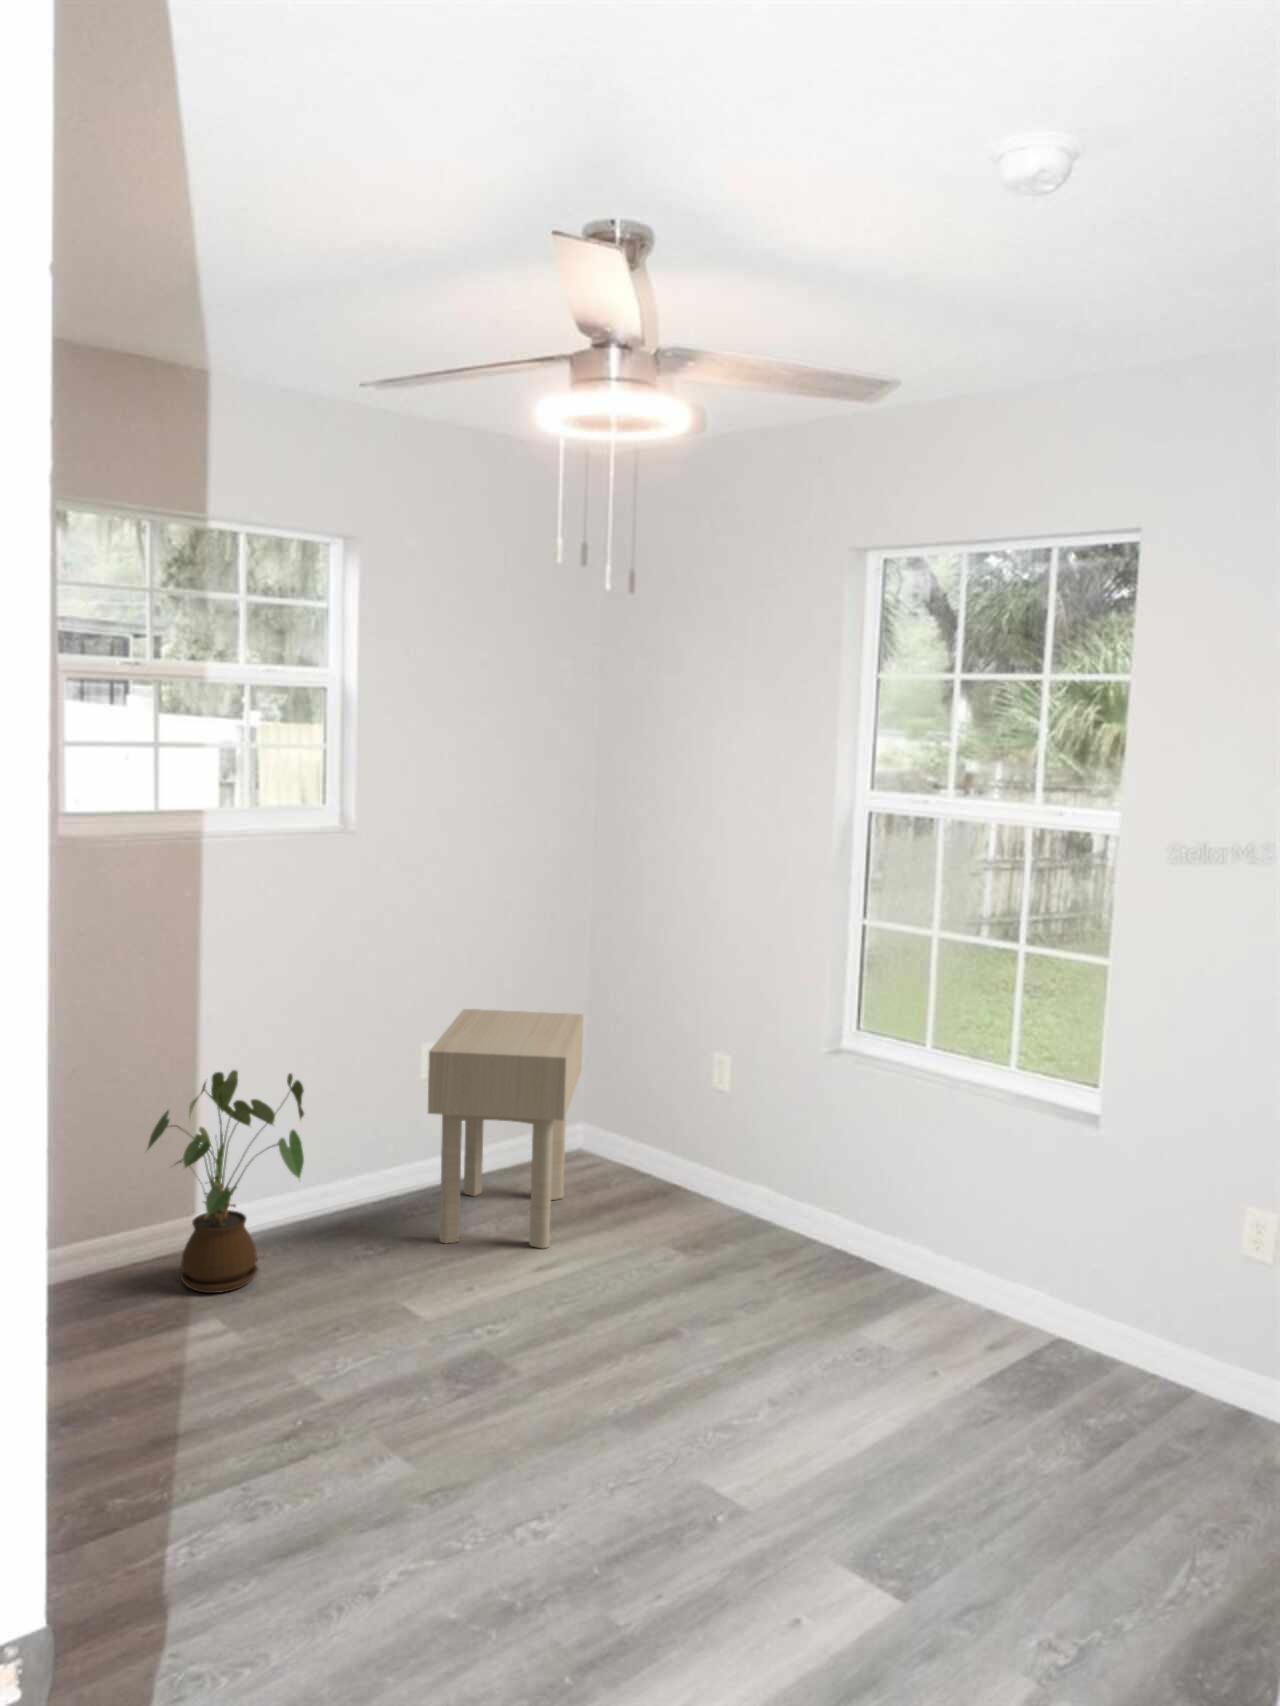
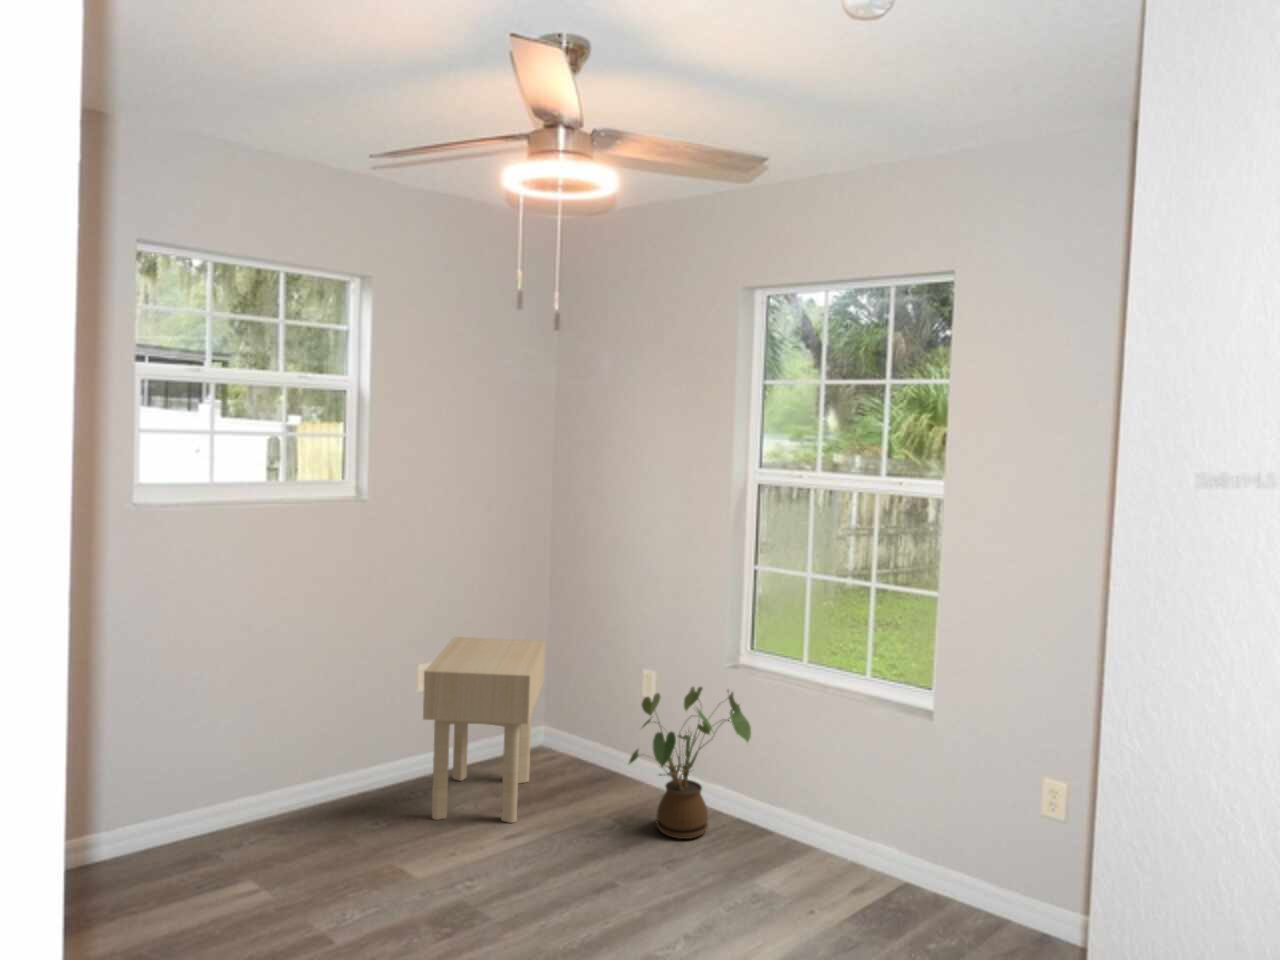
house plant: present [148,1070,304,1293] -> present [629,687,751,839]

